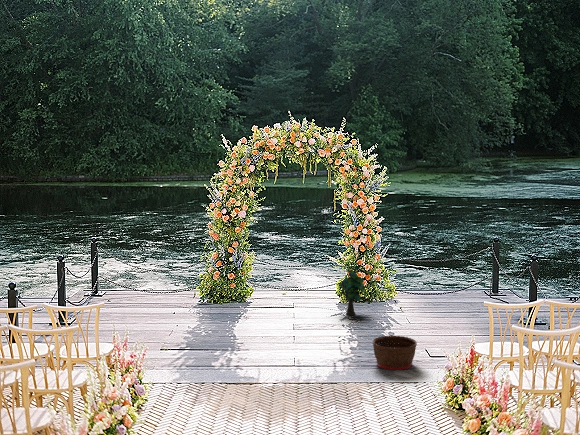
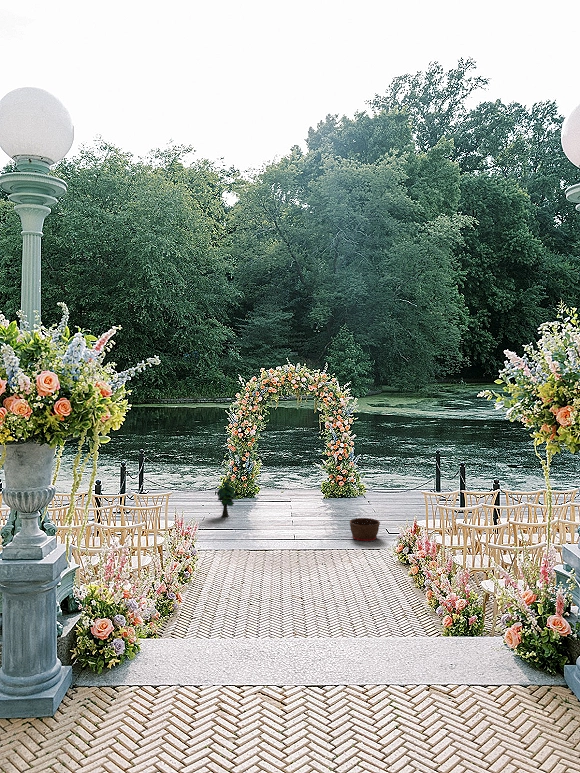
decorative plant: present [338,266,365,315] -> present [215,479,237,517]

